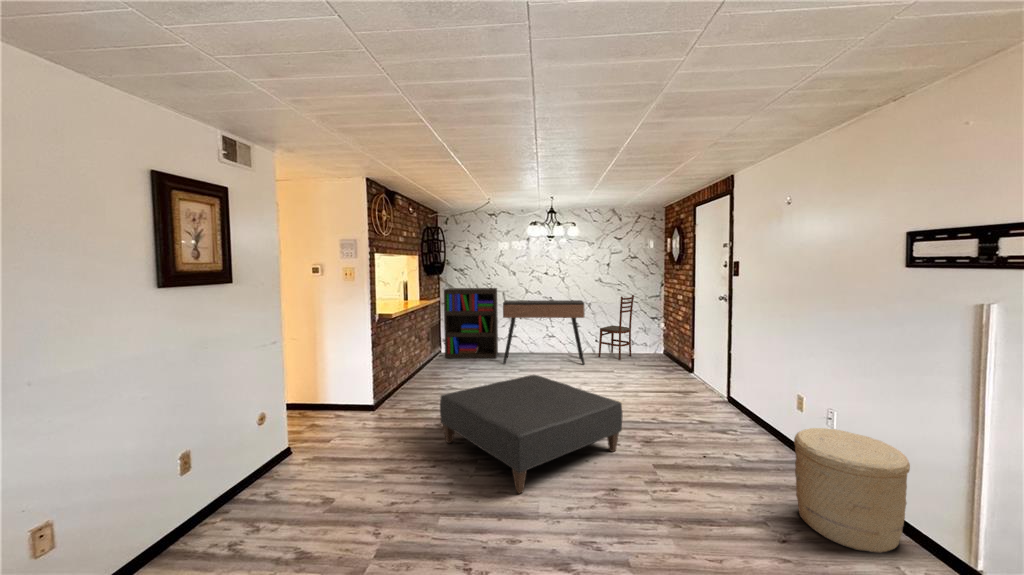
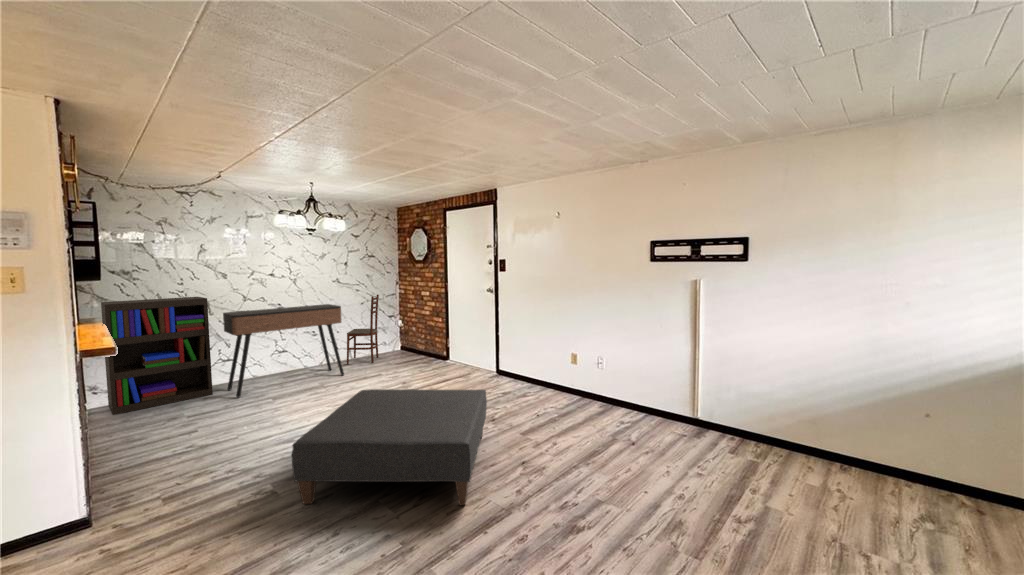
woven basket: present [794,428,910,553] -> none [611,367,669,434]

